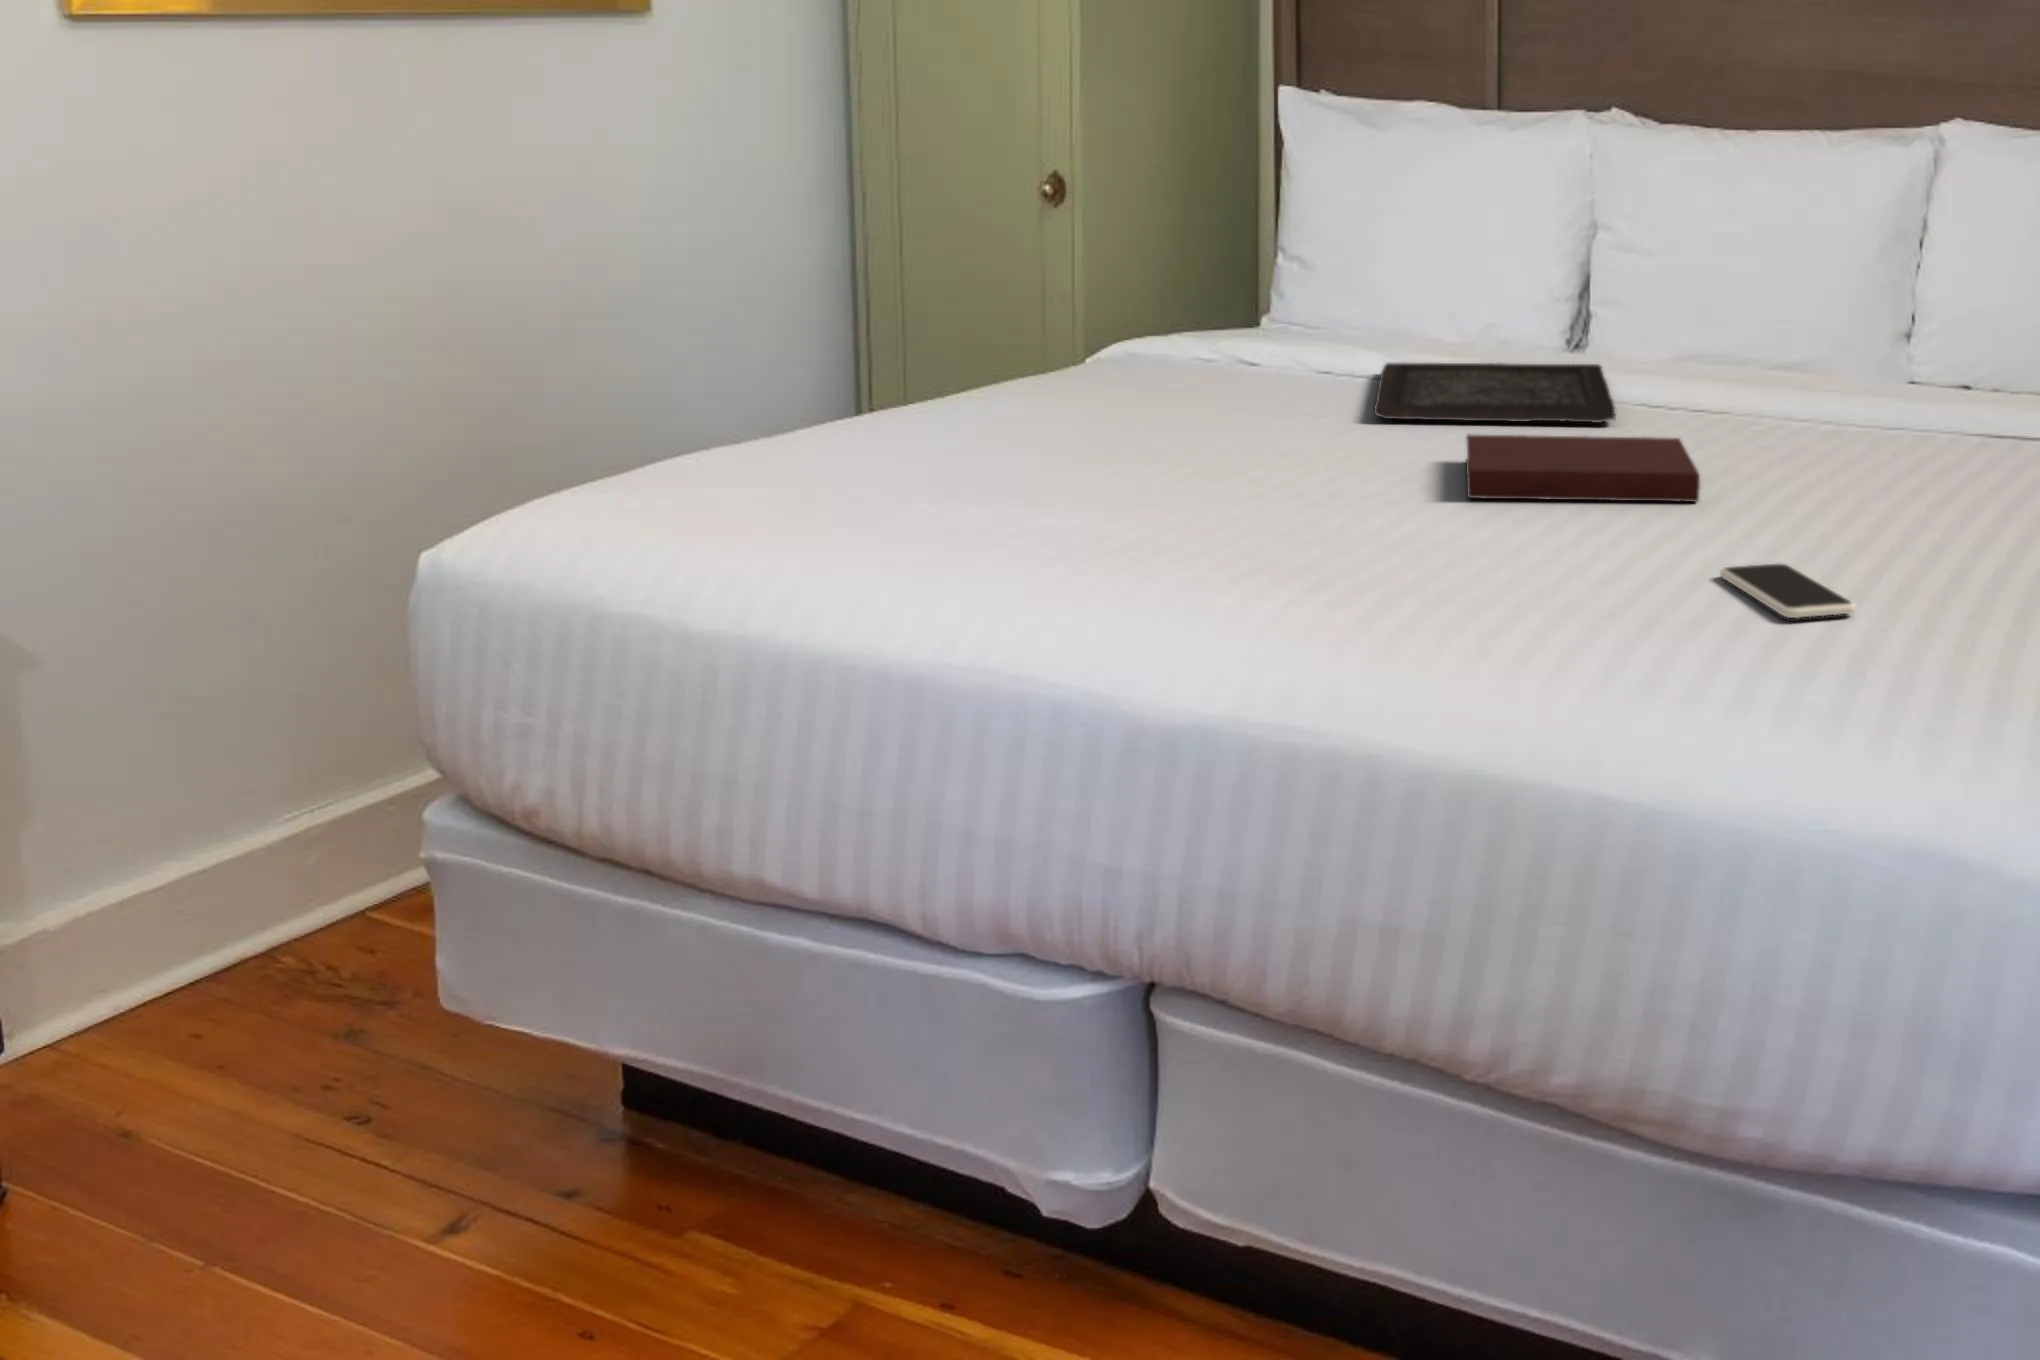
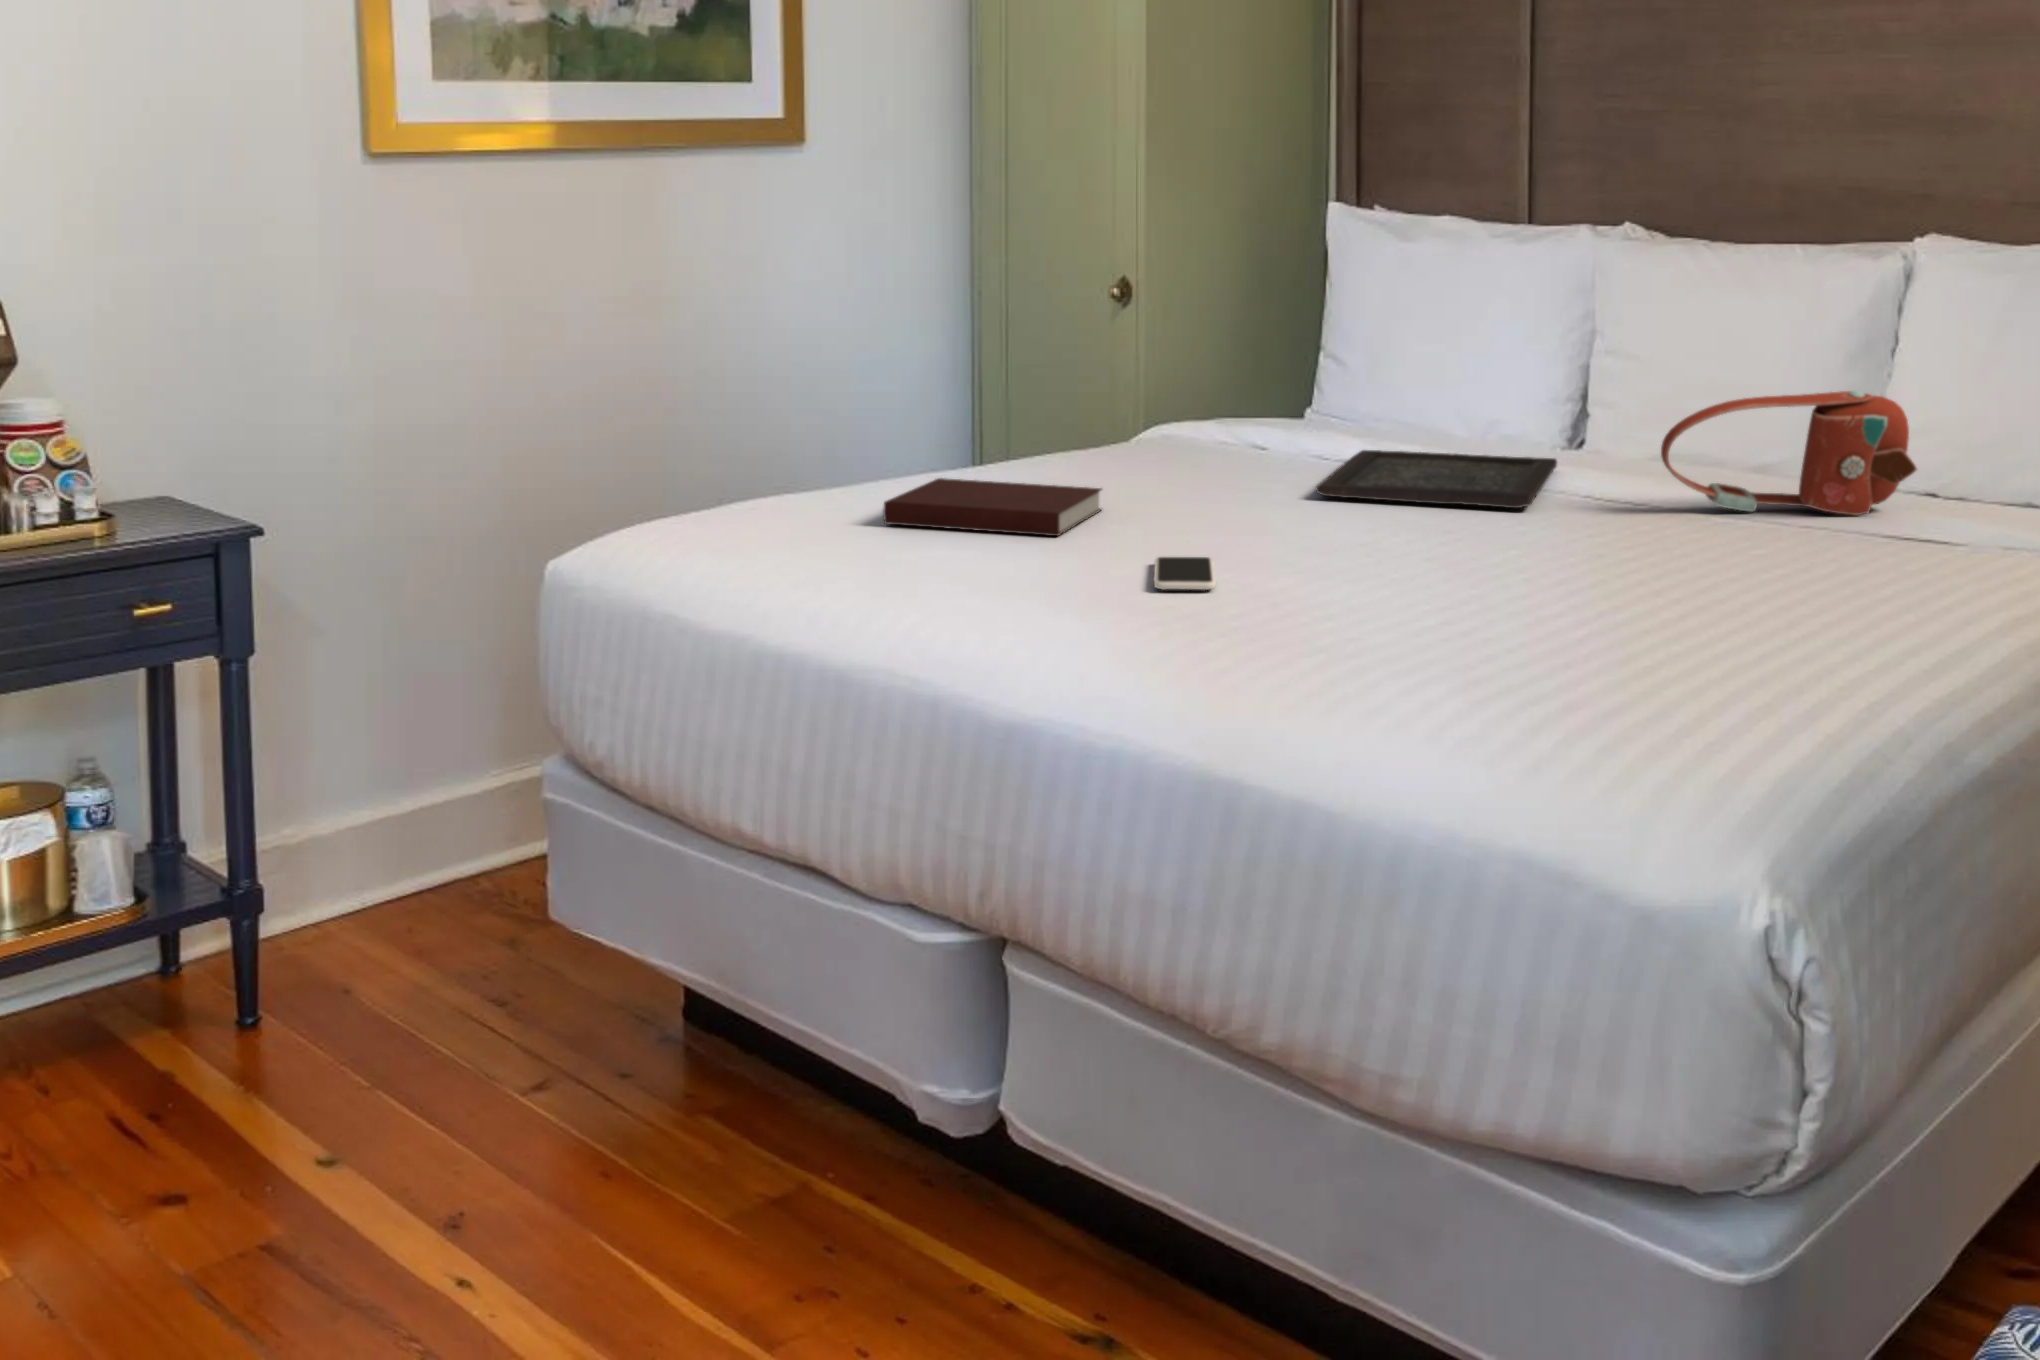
handbag: none [1749,283,1998,414] -> present [1661,391,1917,515]
notebook: present [1466,434,1700,502] -> present [883,478,1102,536]
smartphone: present [1720,563,1856,618] -> present [1154,557,1216,590]

